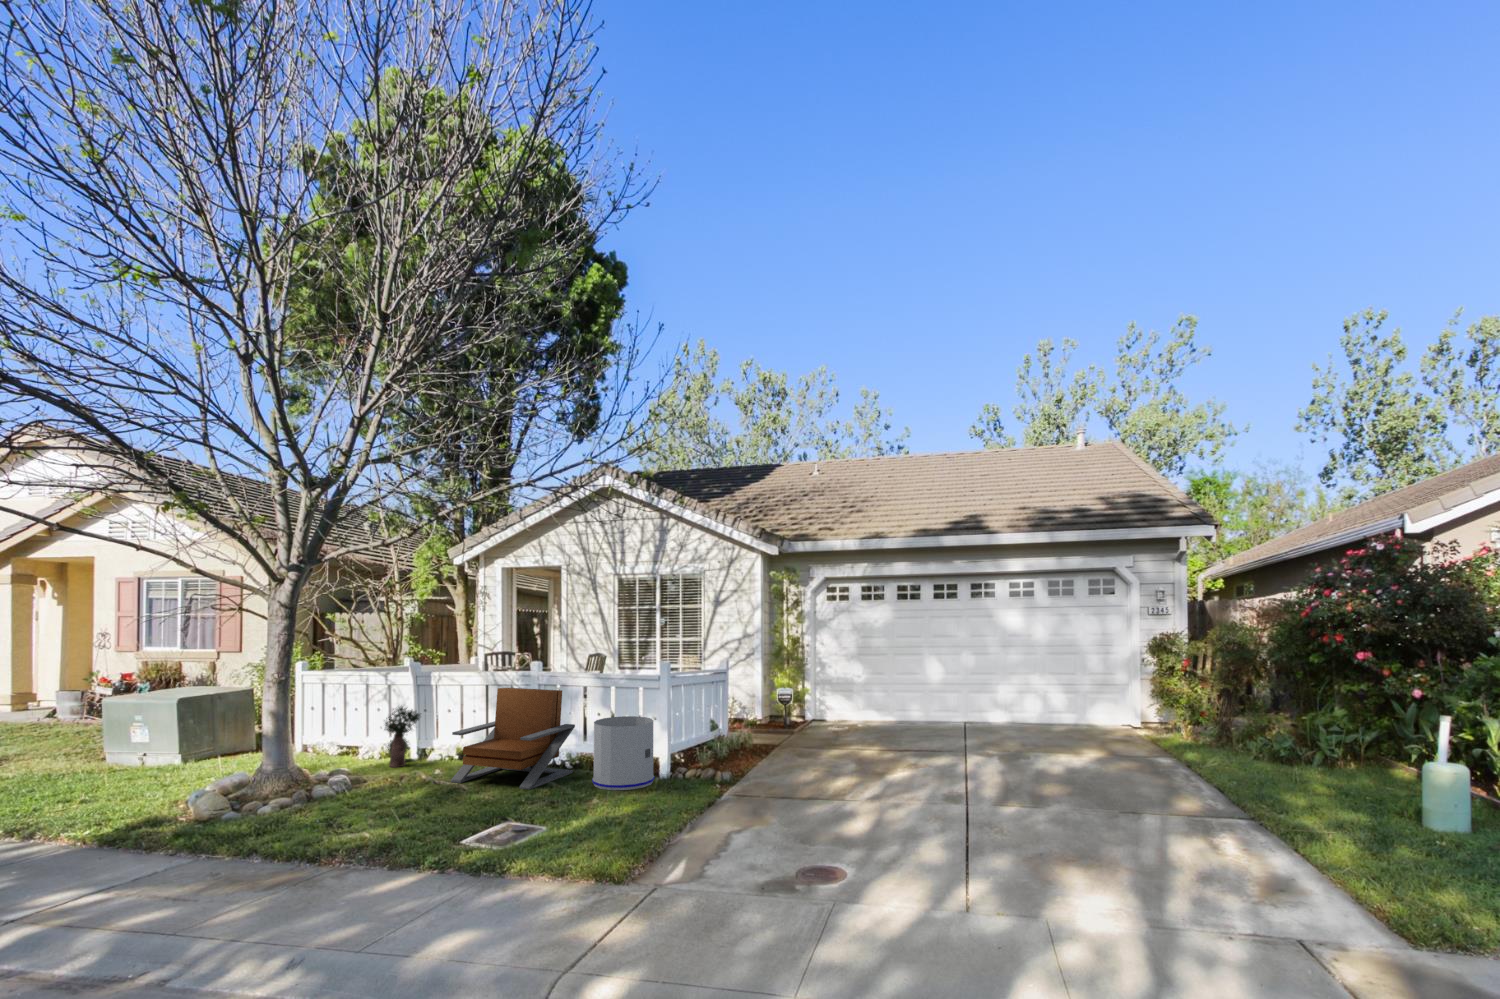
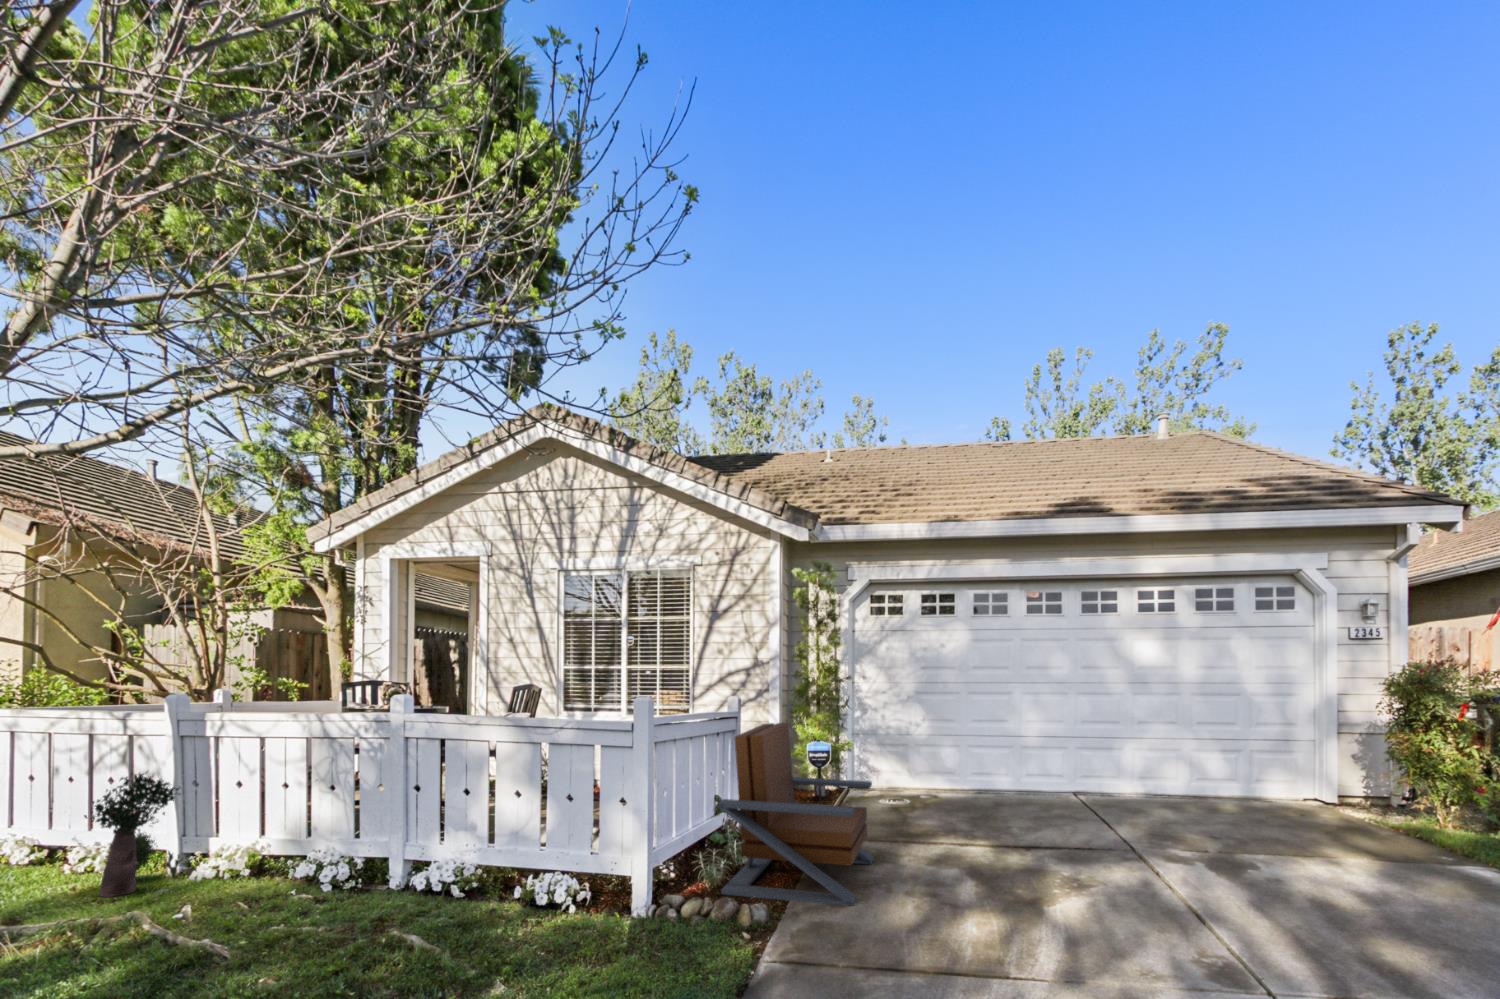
lounge chair: present [451,688,575,789] -> present [717,723,873,906]
trash can: present [592,716,655,790] -> none [495,799,629,969]

